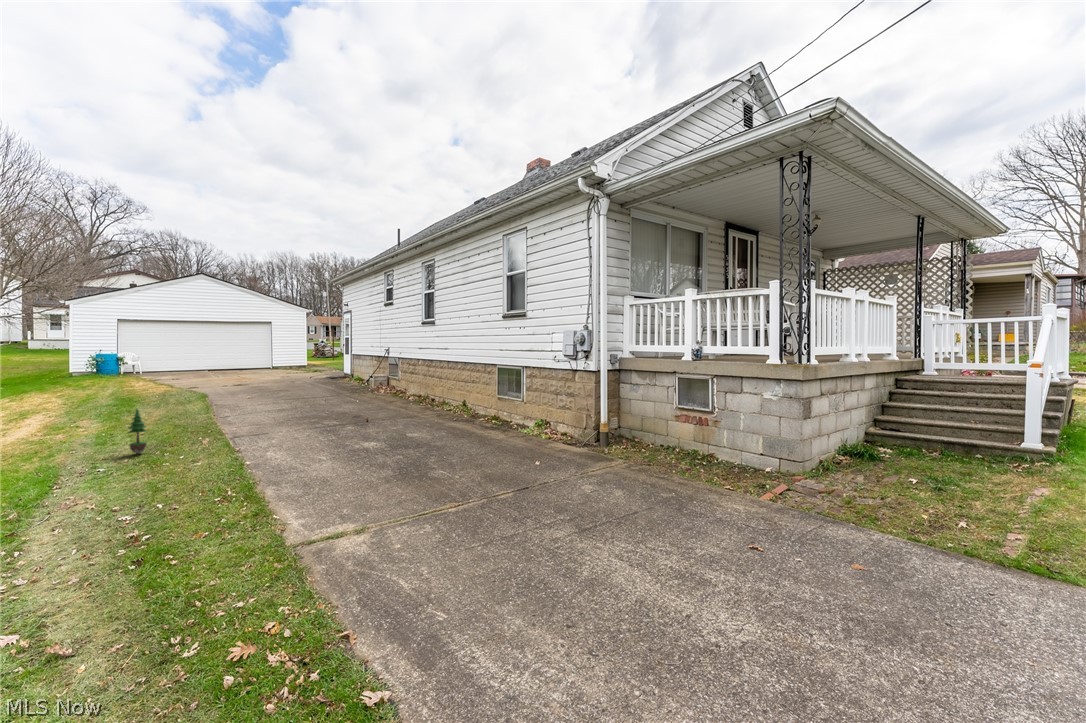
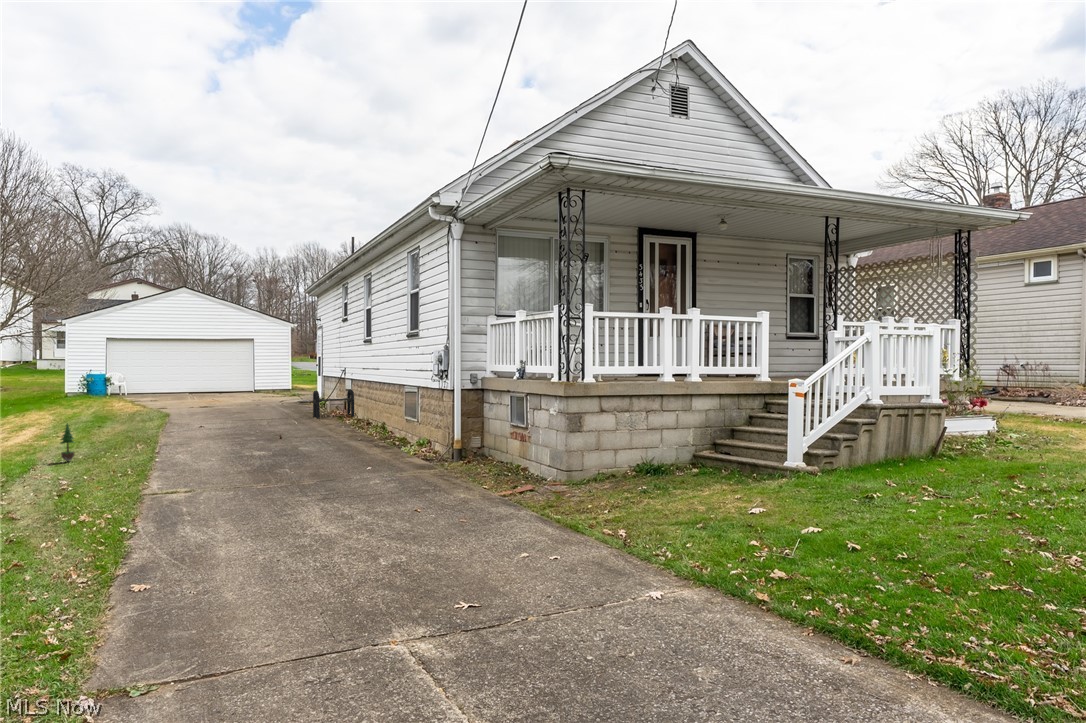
bench: none [361,369,401,396] -> present [313,389,355,418]

